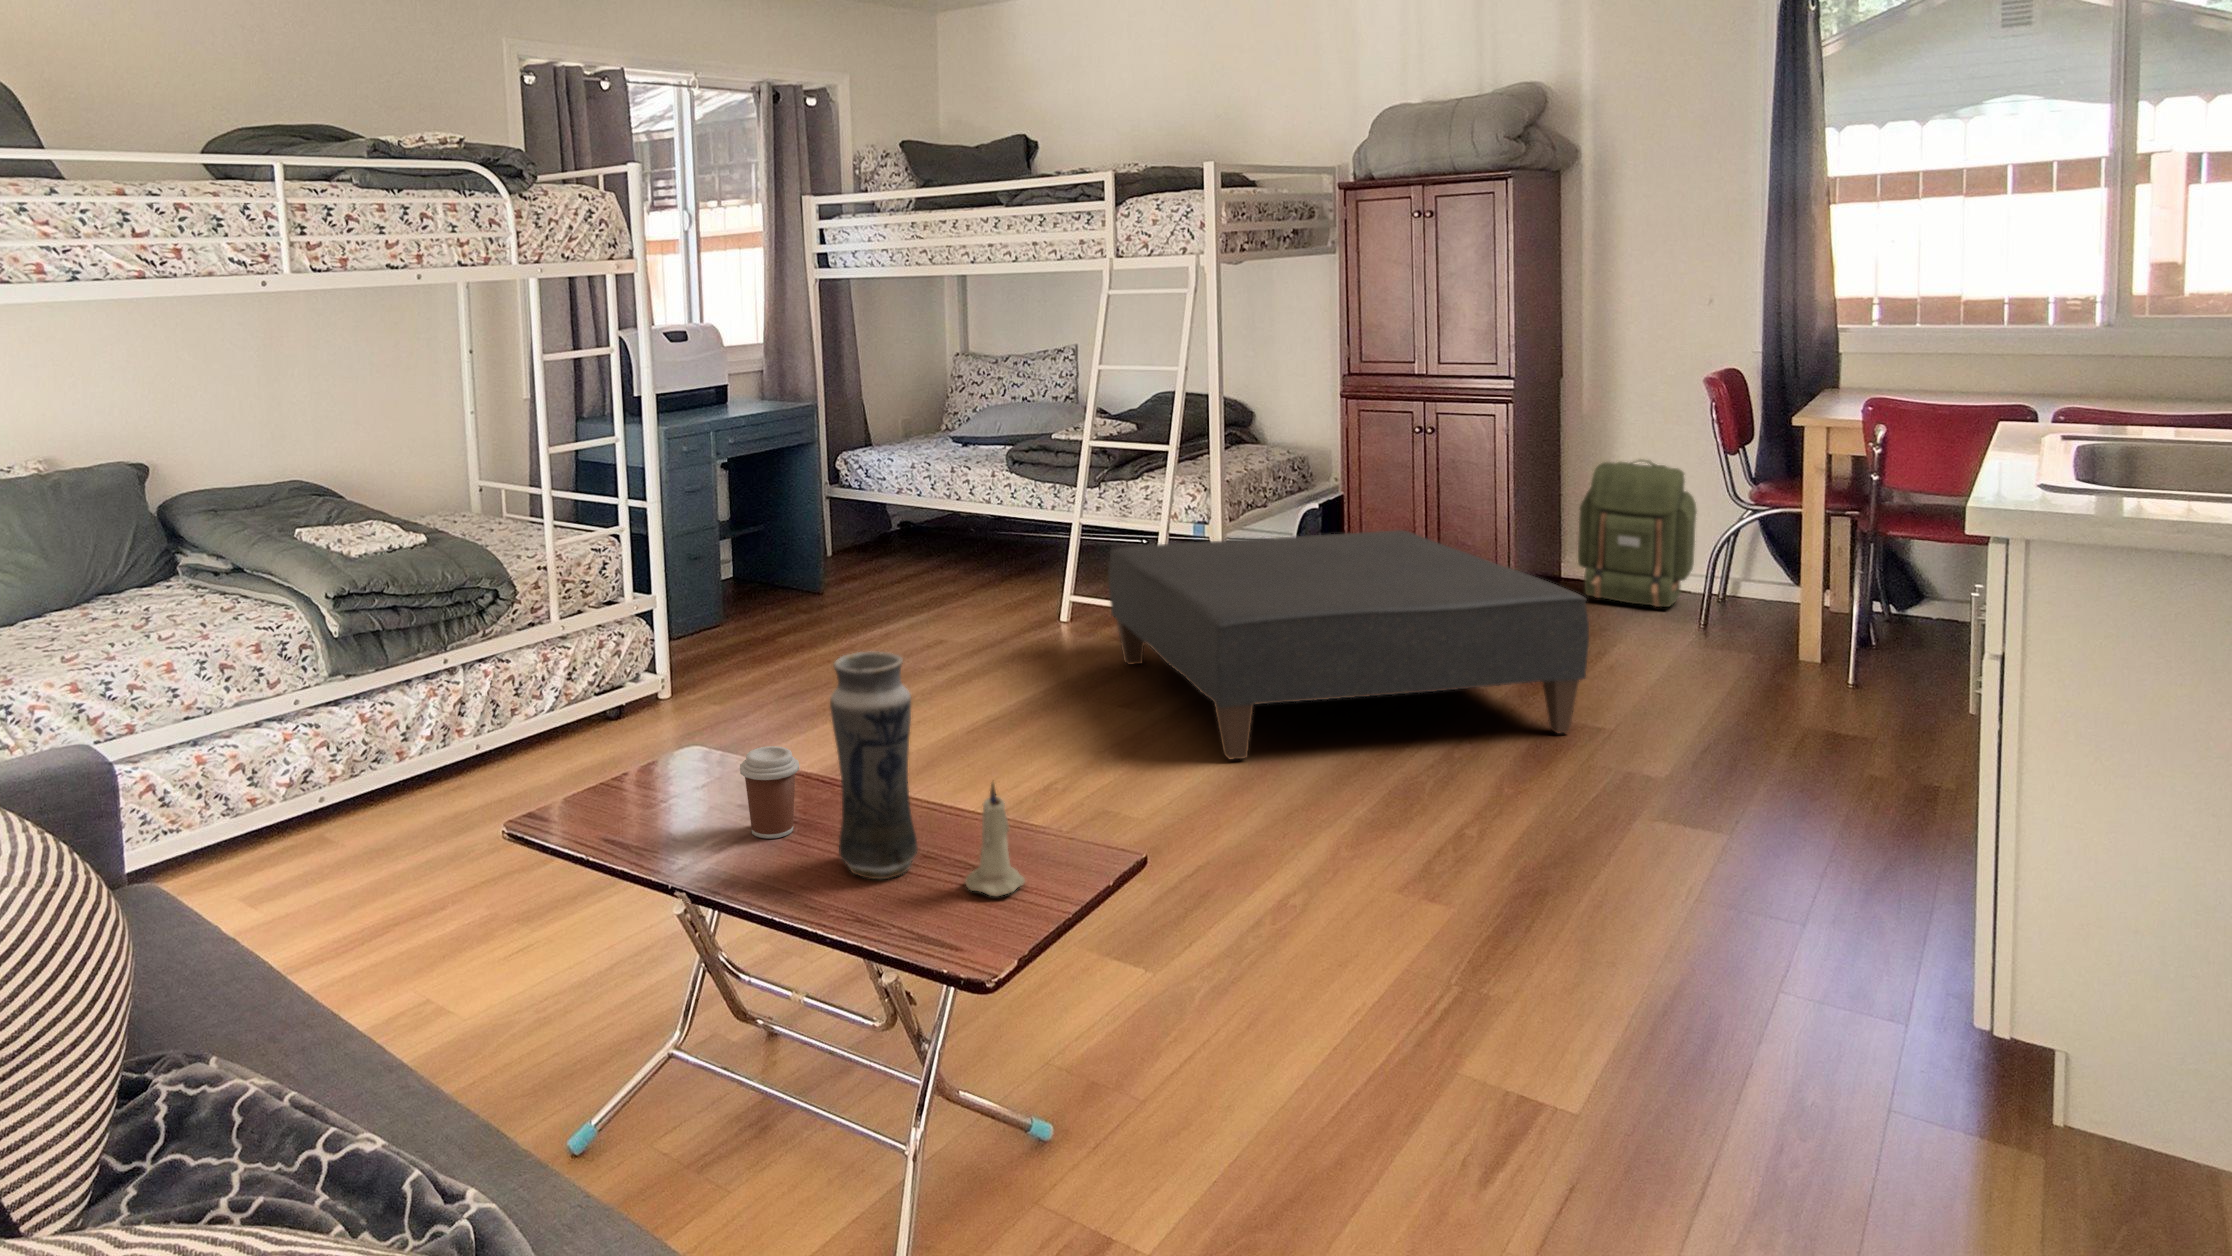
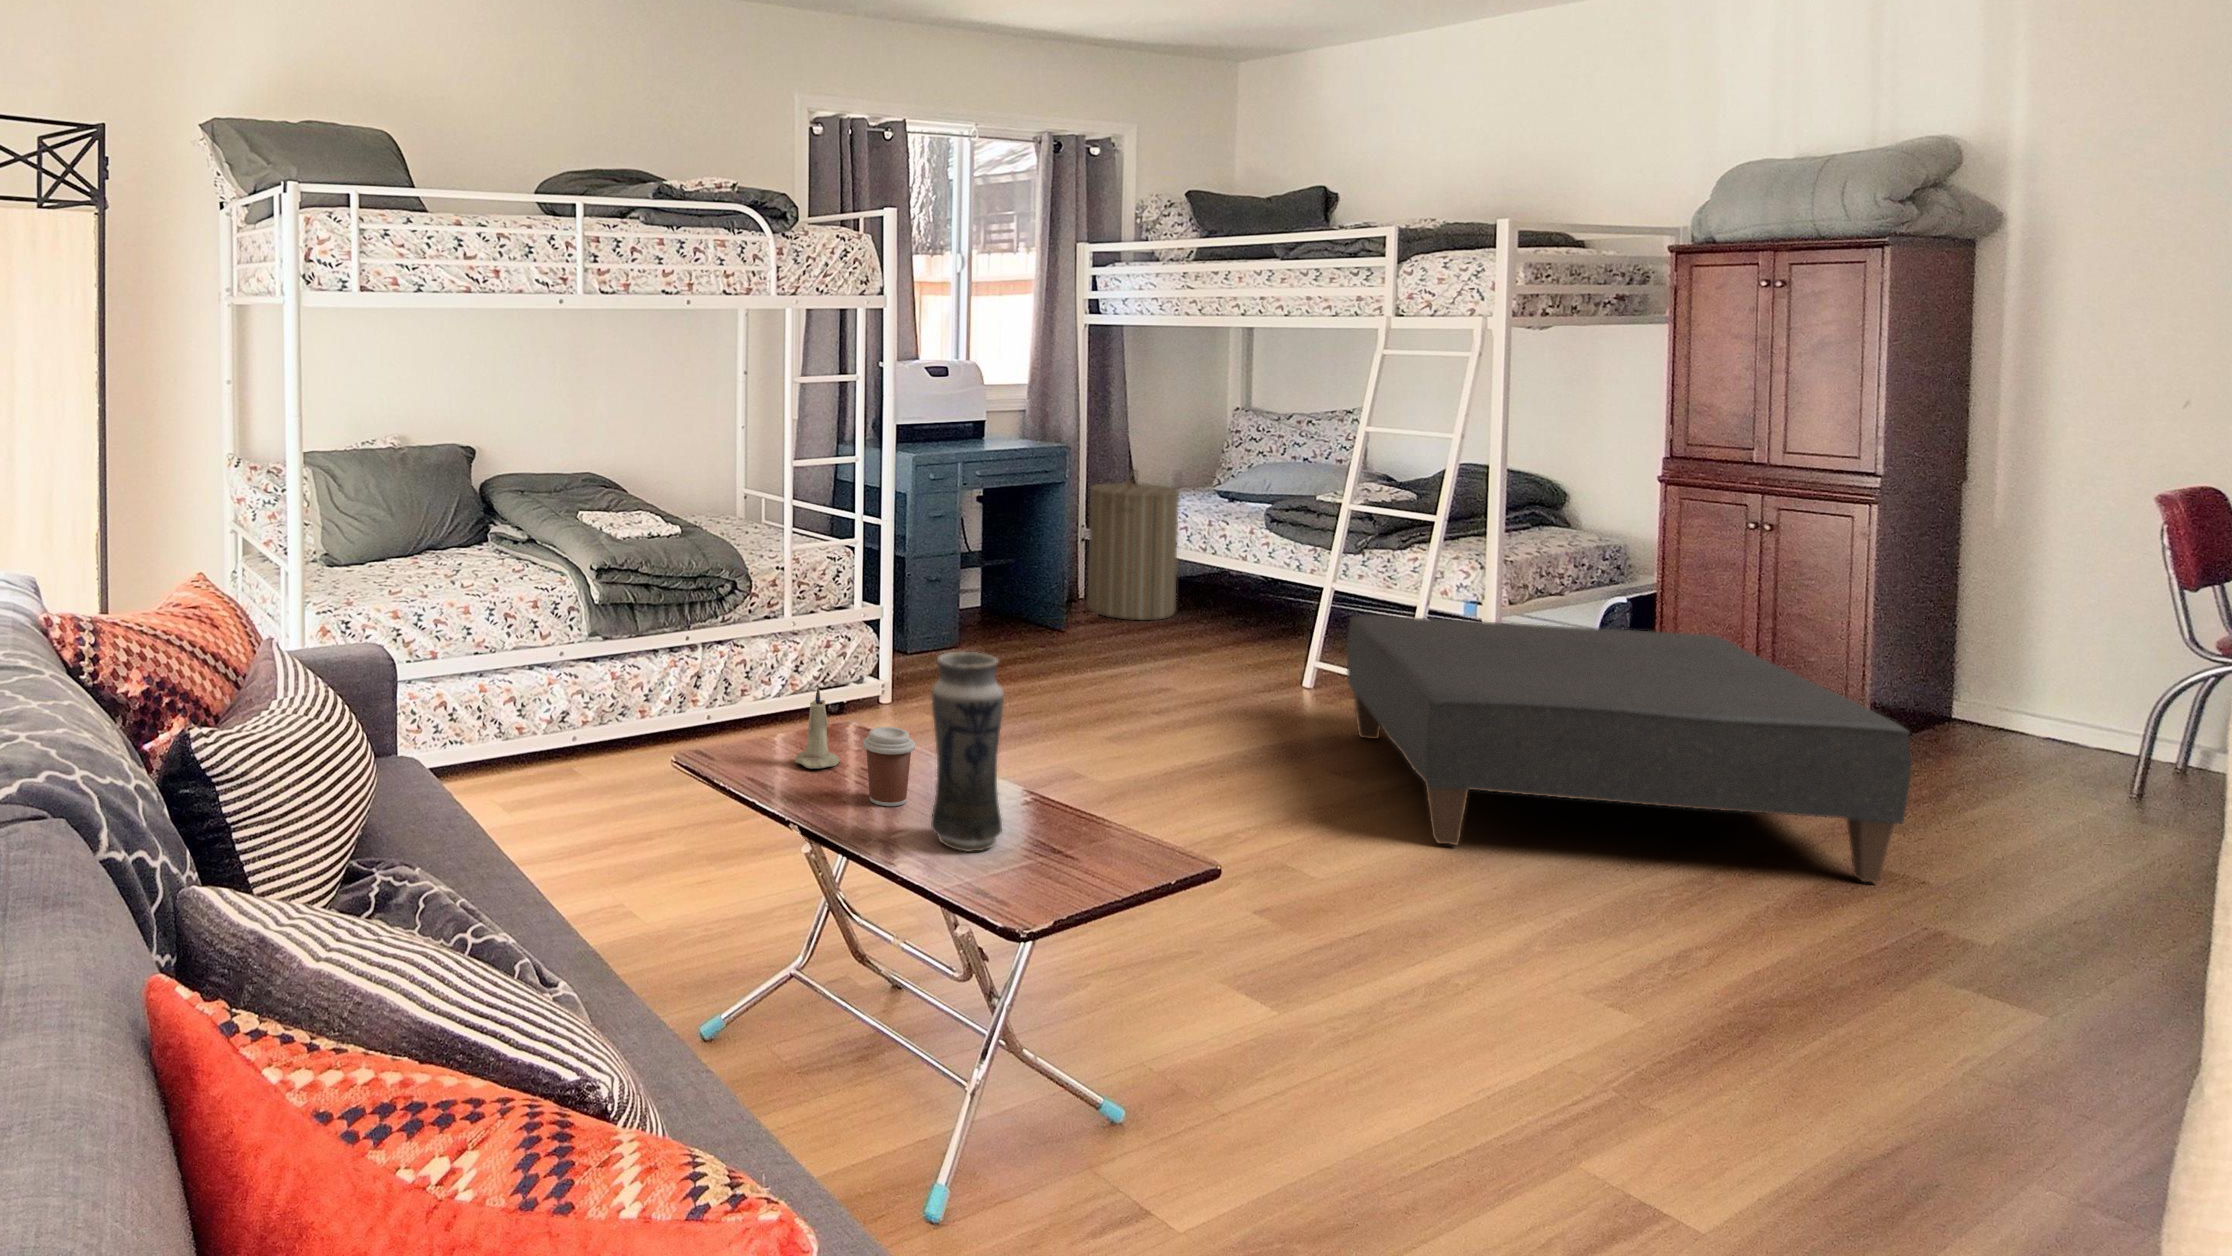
laundry hamper: none [833,424,923,574] -> present [1087,470,1179,620]
backpack: present [1578,460,1697,607] -> none [1973,587,2150,770]
candle: present [965,782,1025,896] -> present [795,686,840,769]

